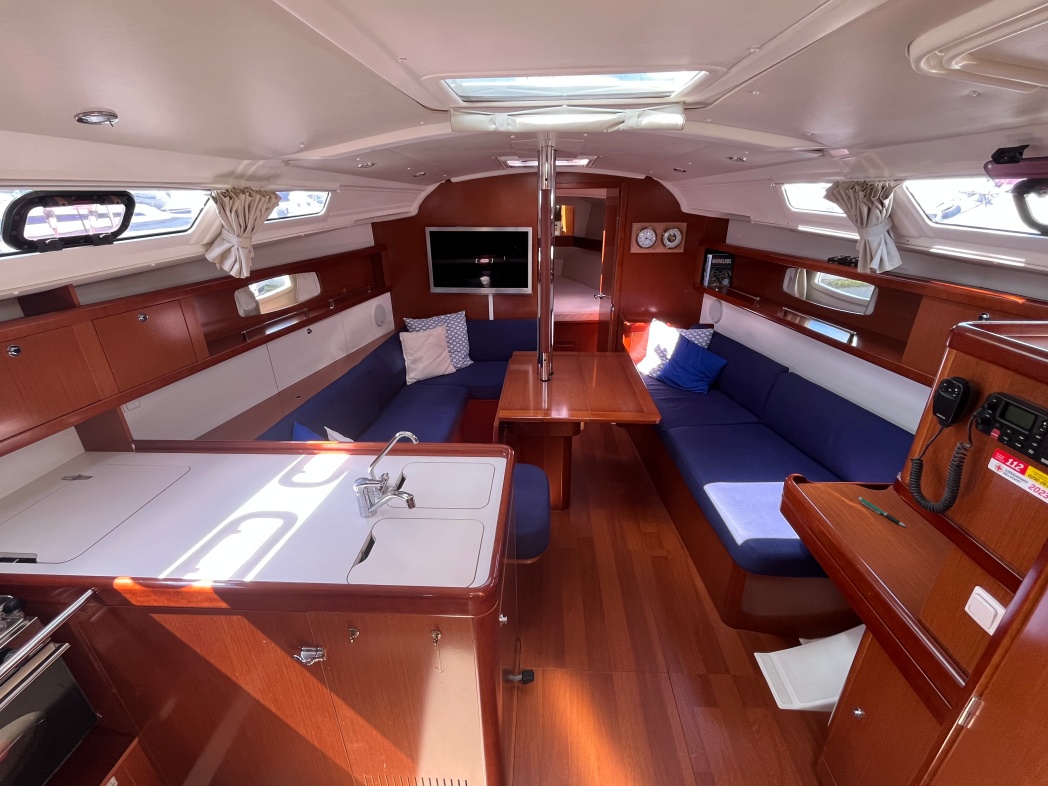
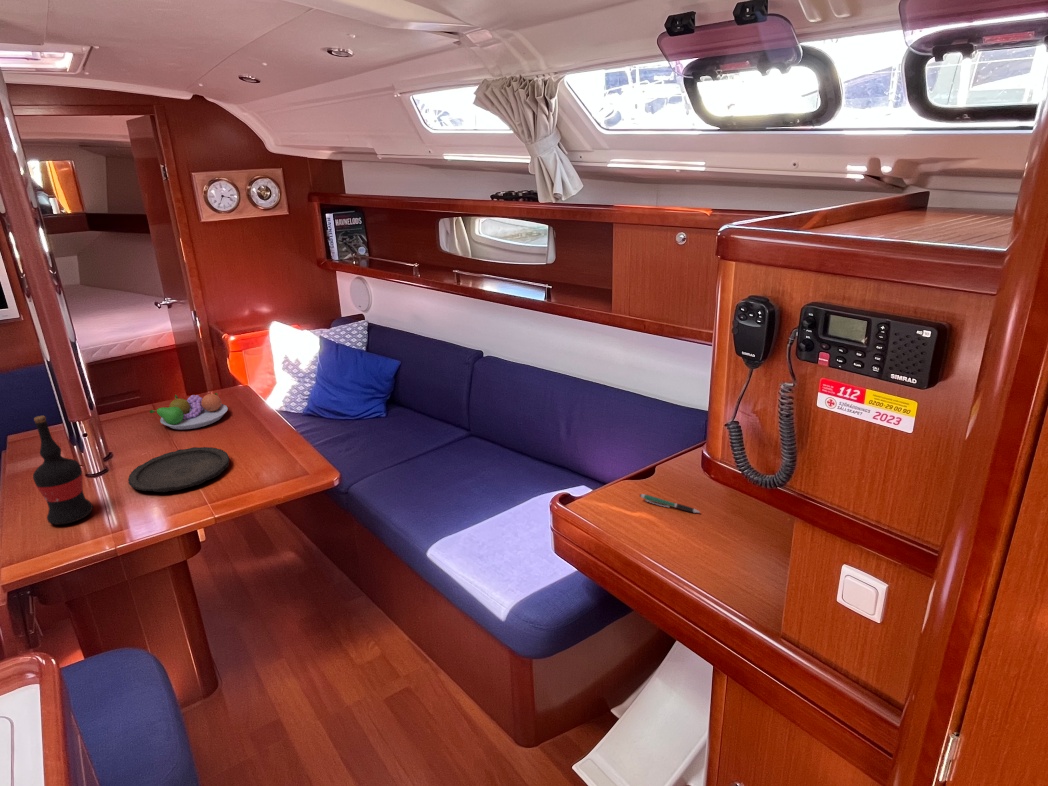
wine bottle: none [522,347,541,401] -> present [33,416,93,524]
fruit bowl: none [576,351,614,371] -> present [150,393,228,430]
plate: none [558,380,606,401] -> present [128,447,229,492]

